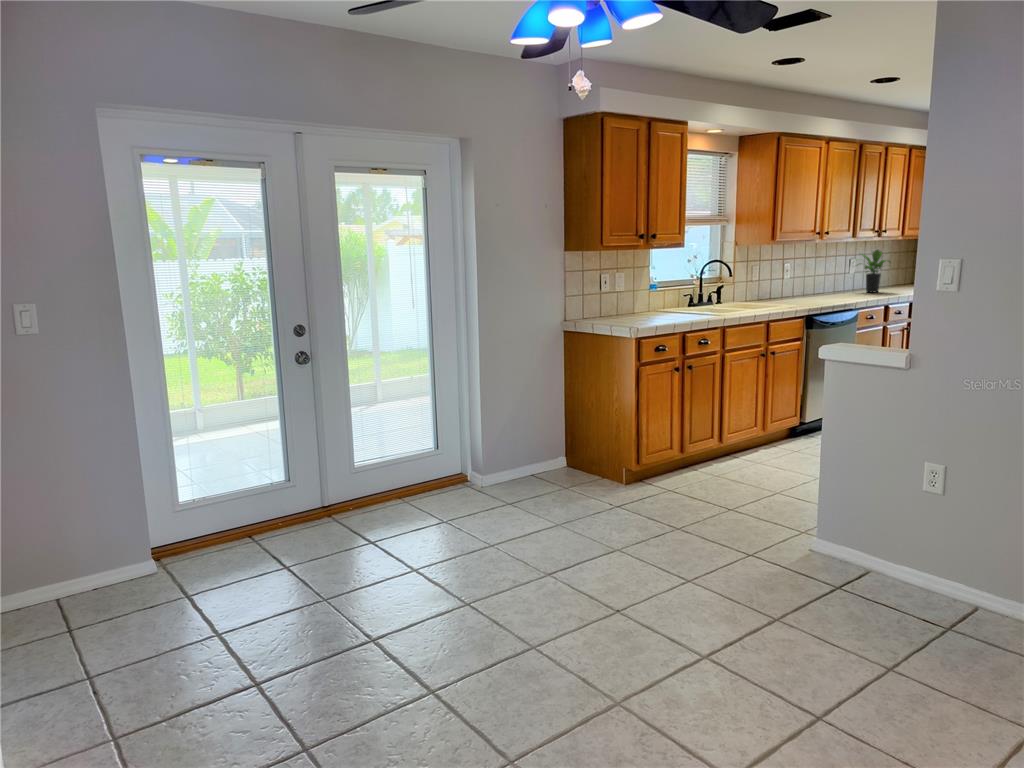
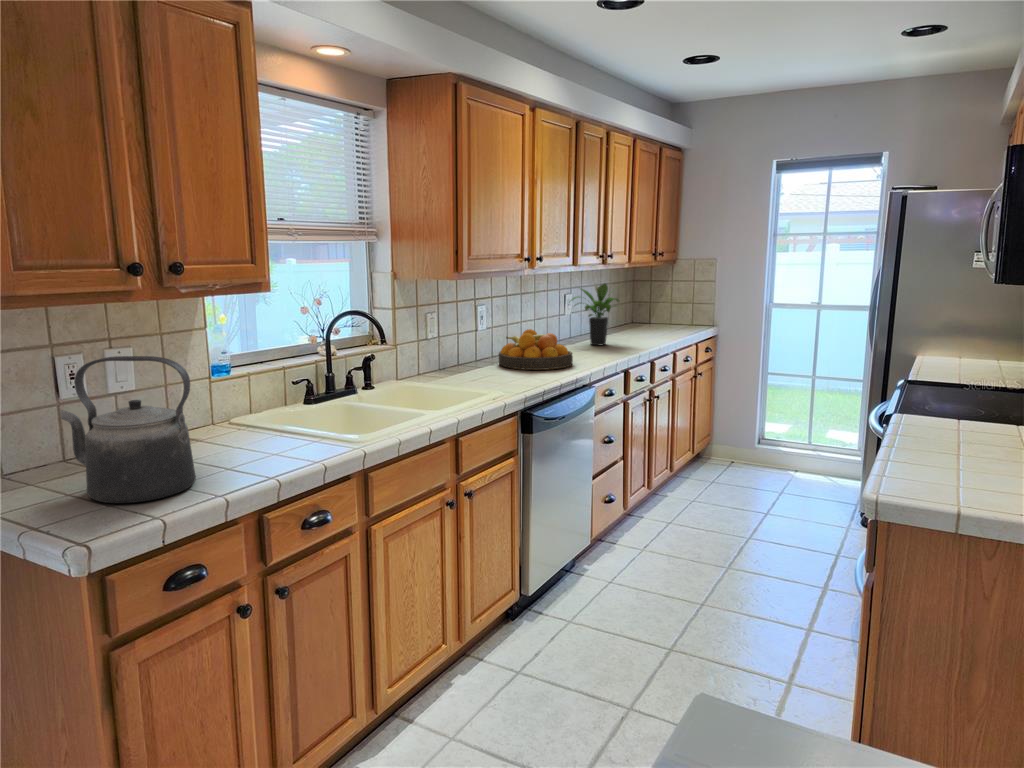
kettle: none [615,269,663,321] -> present [60,356,196,503]
fruit bowl: none [797,277,846,300] -> present [499,329,573,370]

